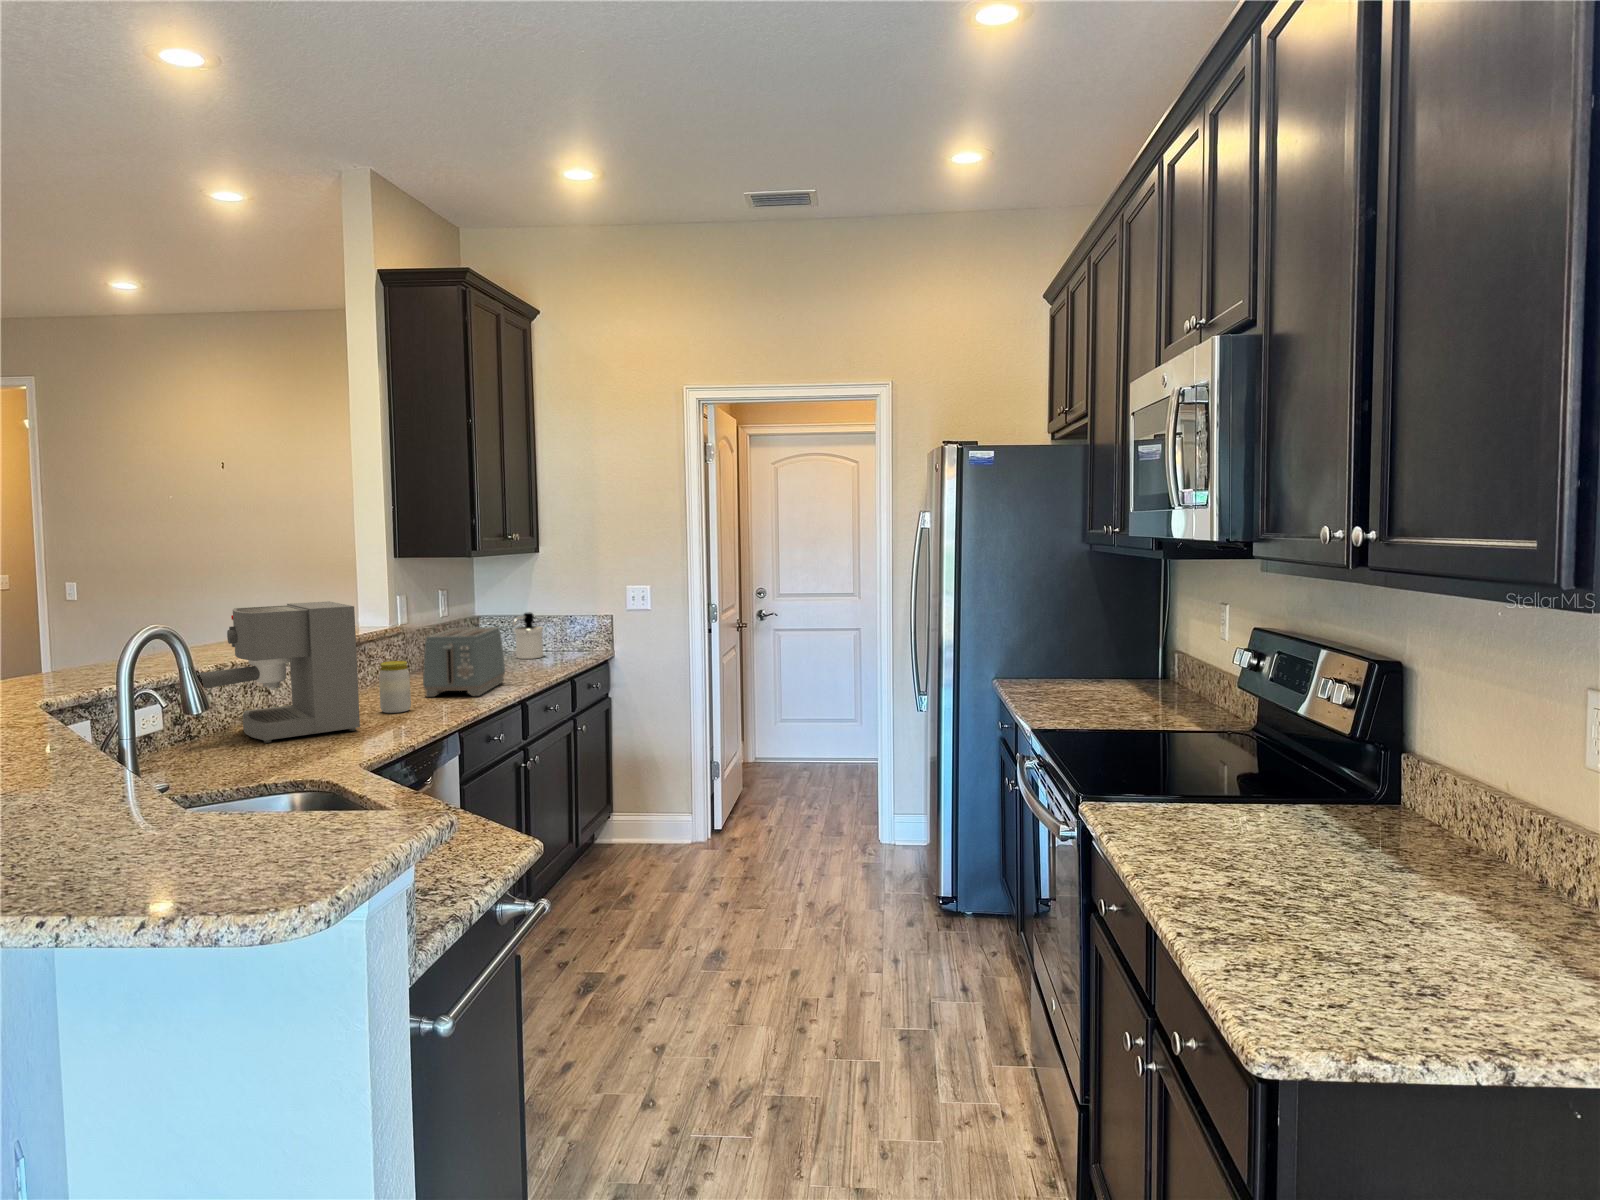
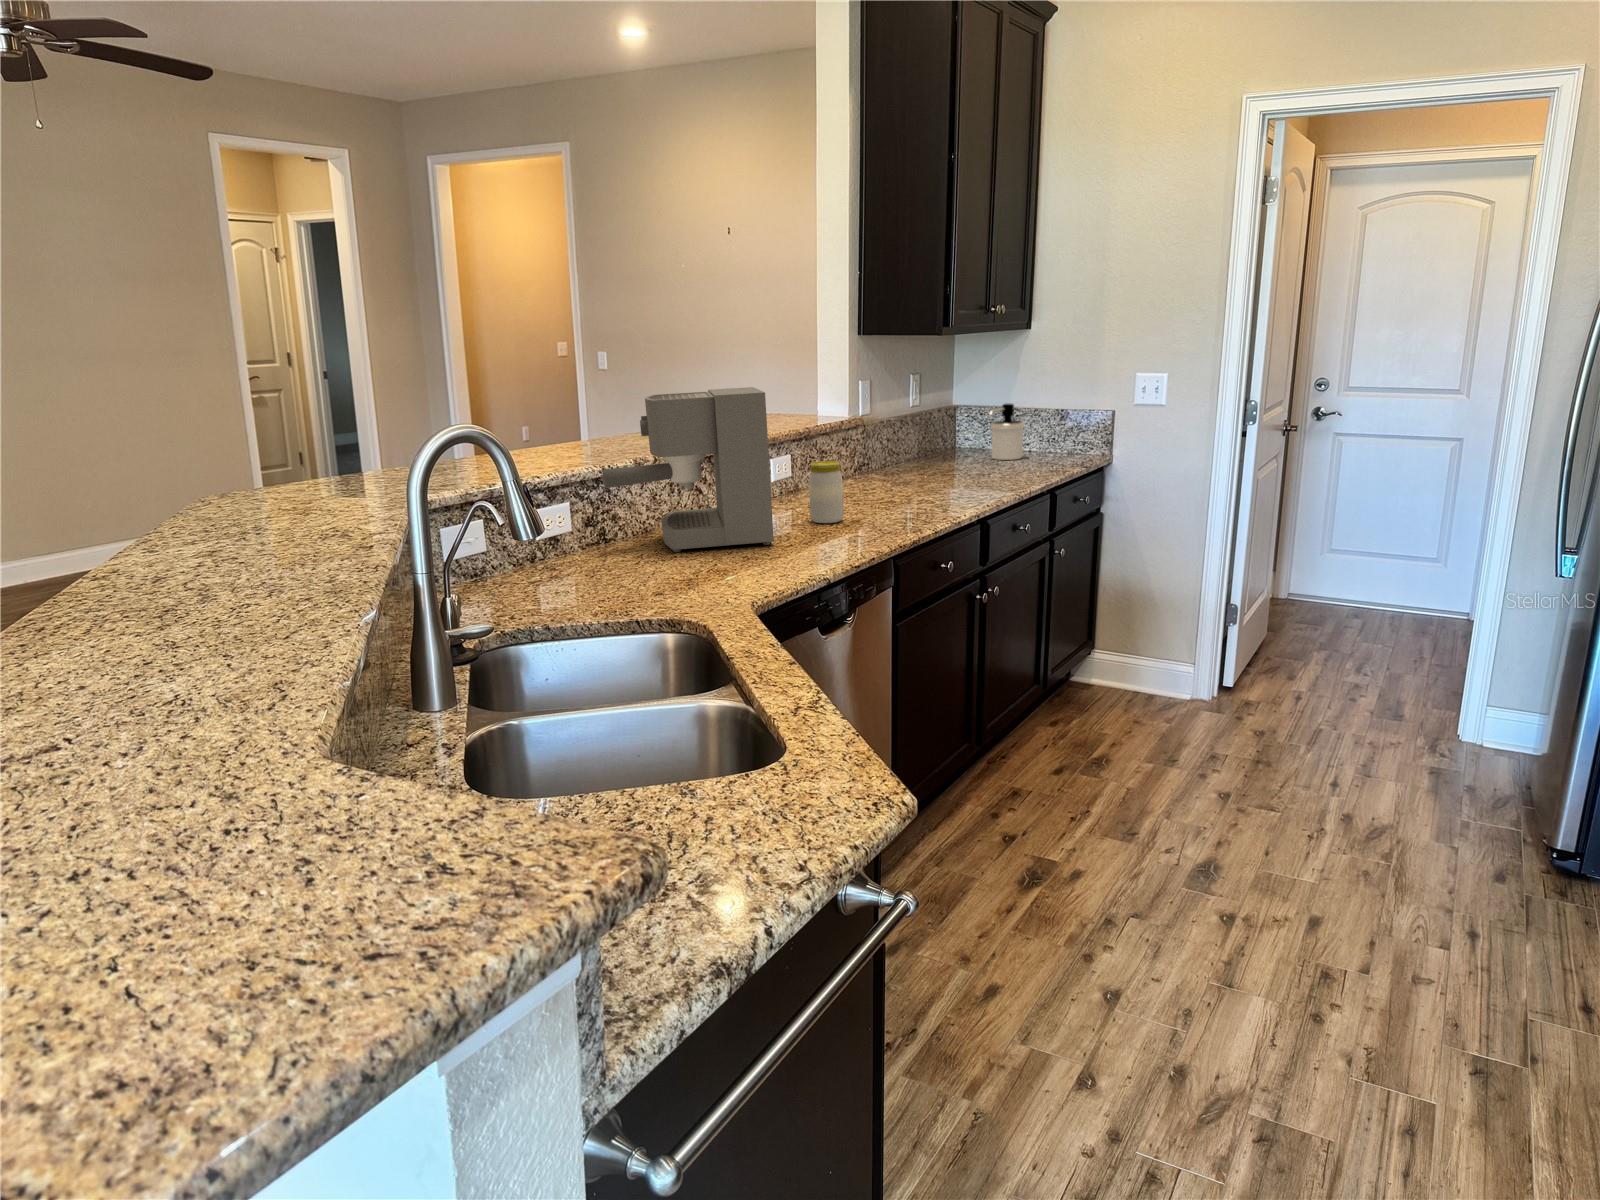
toaster: present [423,627,505,697] -> none [865,421,966,507]

